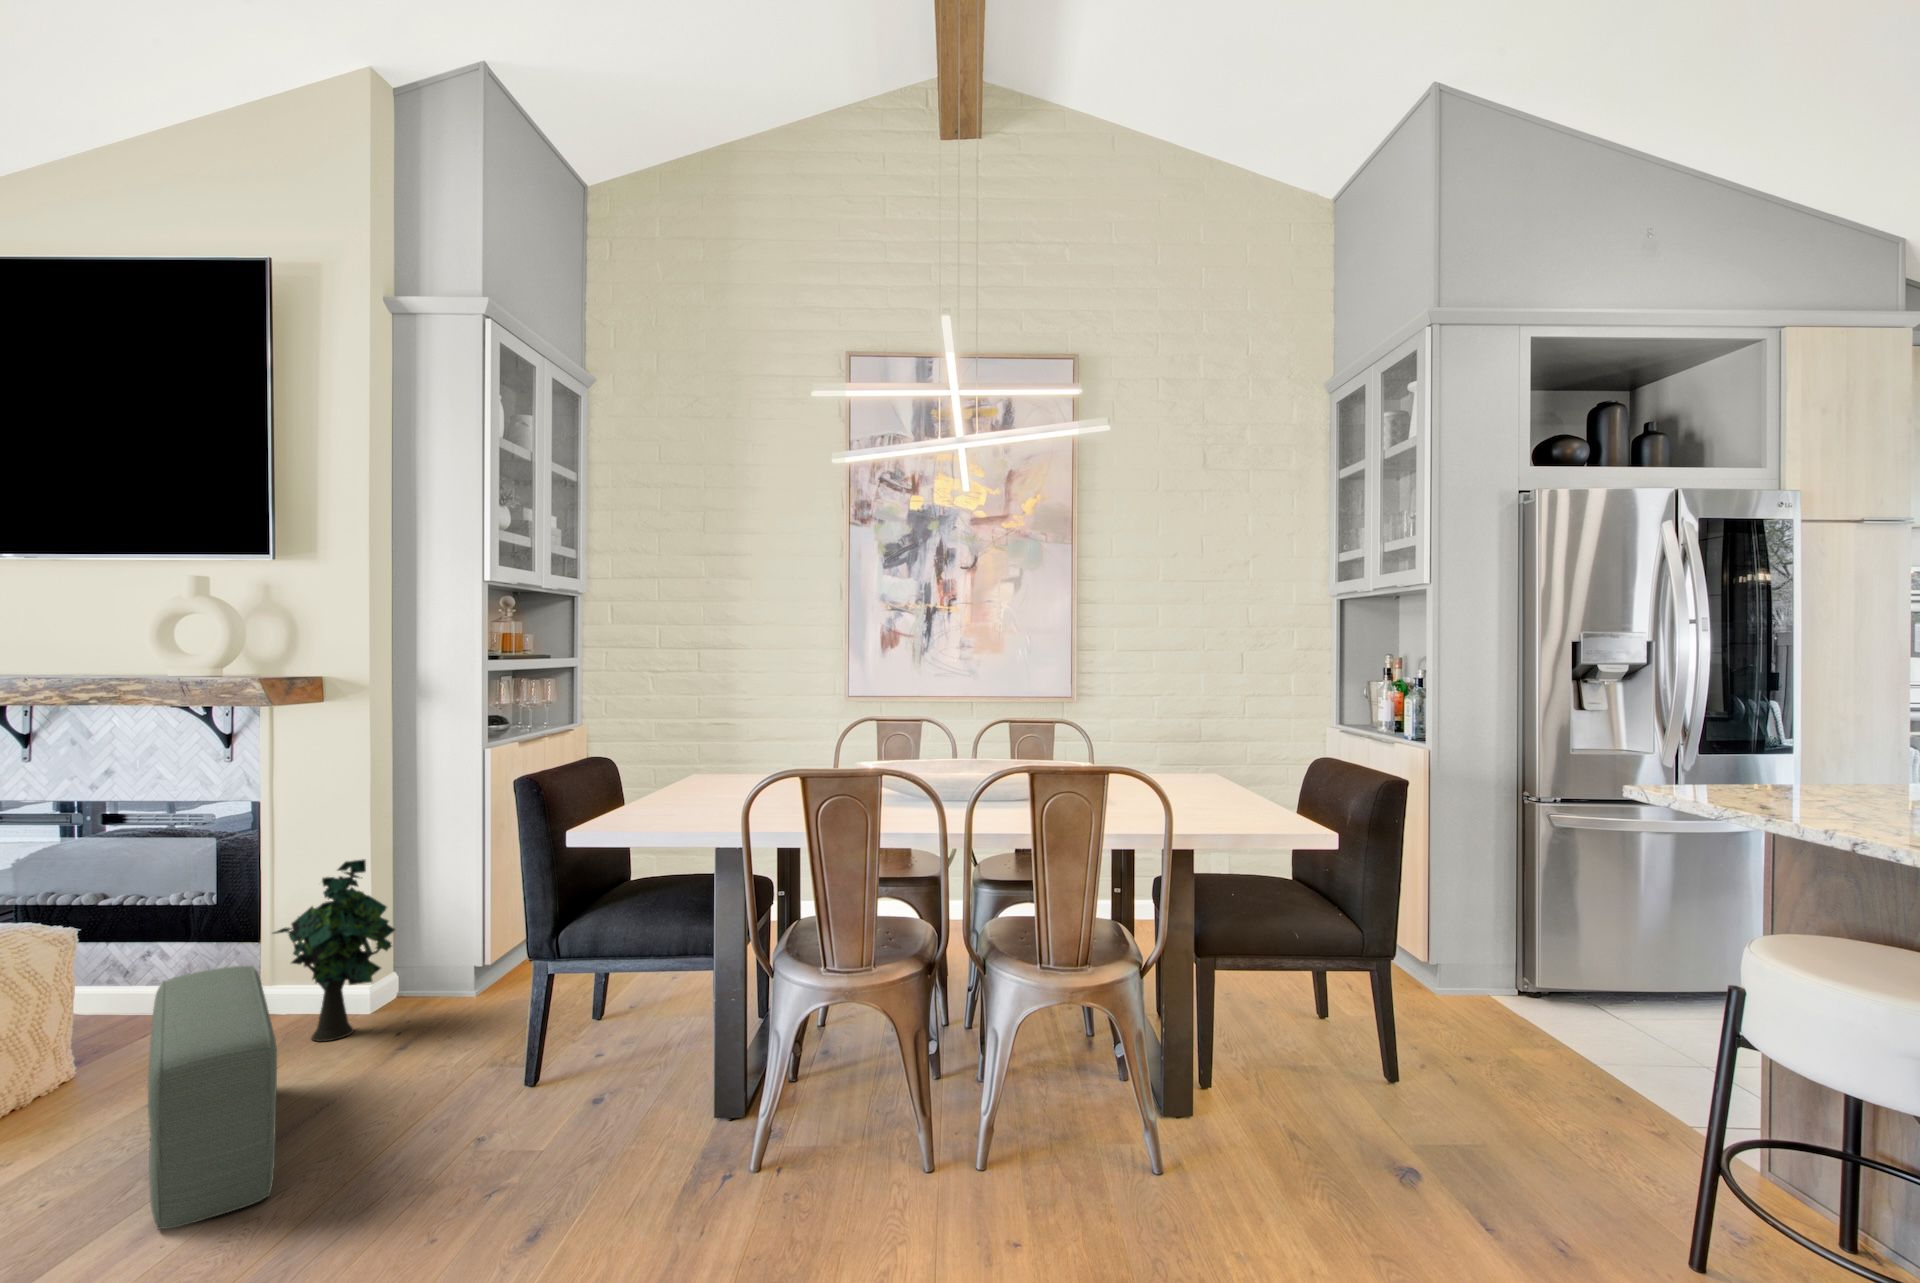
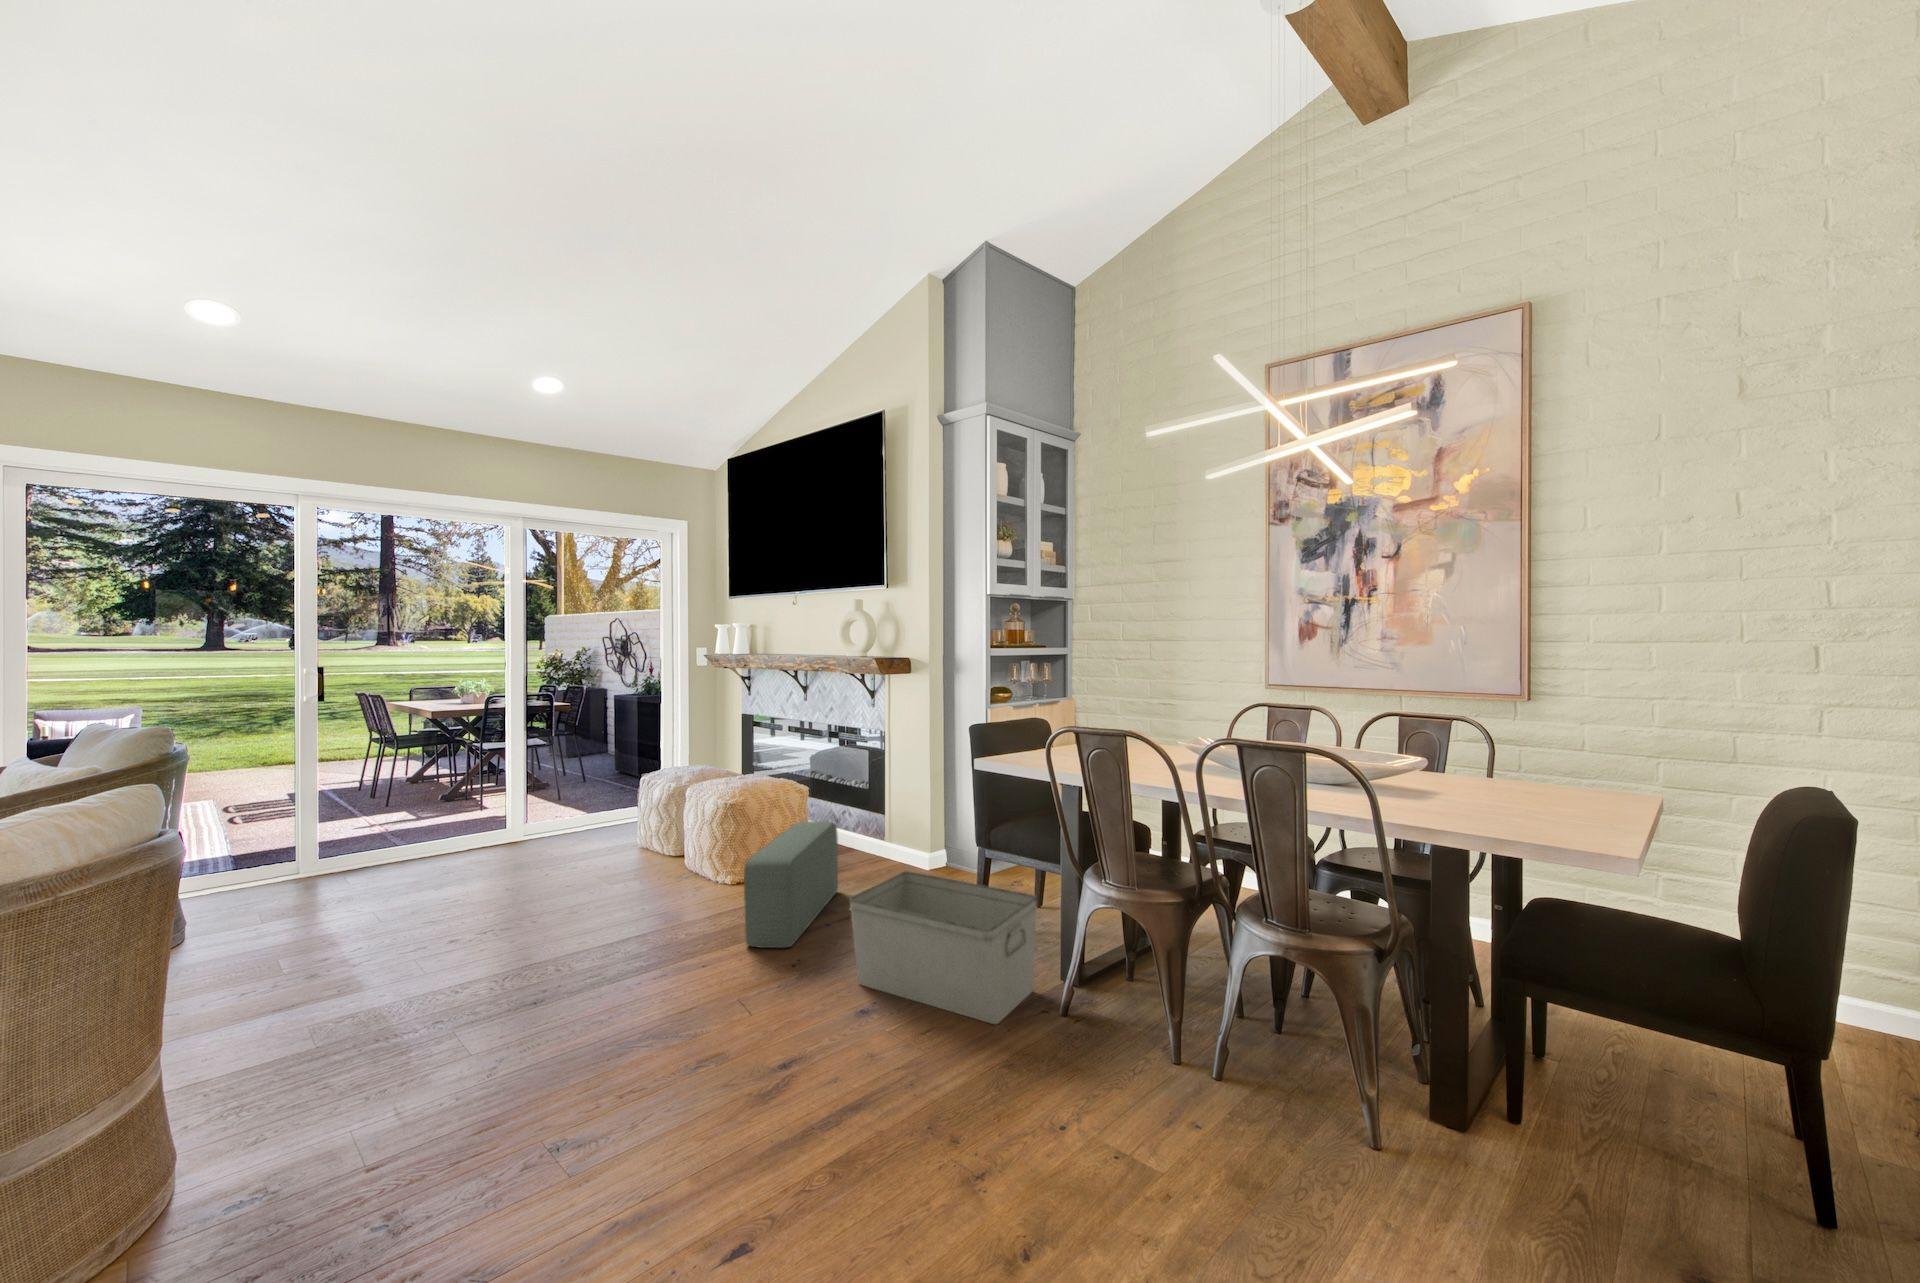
decorative plant: present [274,859,395,1042] -> none [867,771,928,877]
storage bin: none [471,976,750,1196] -> present [849,871,1037,1024]

